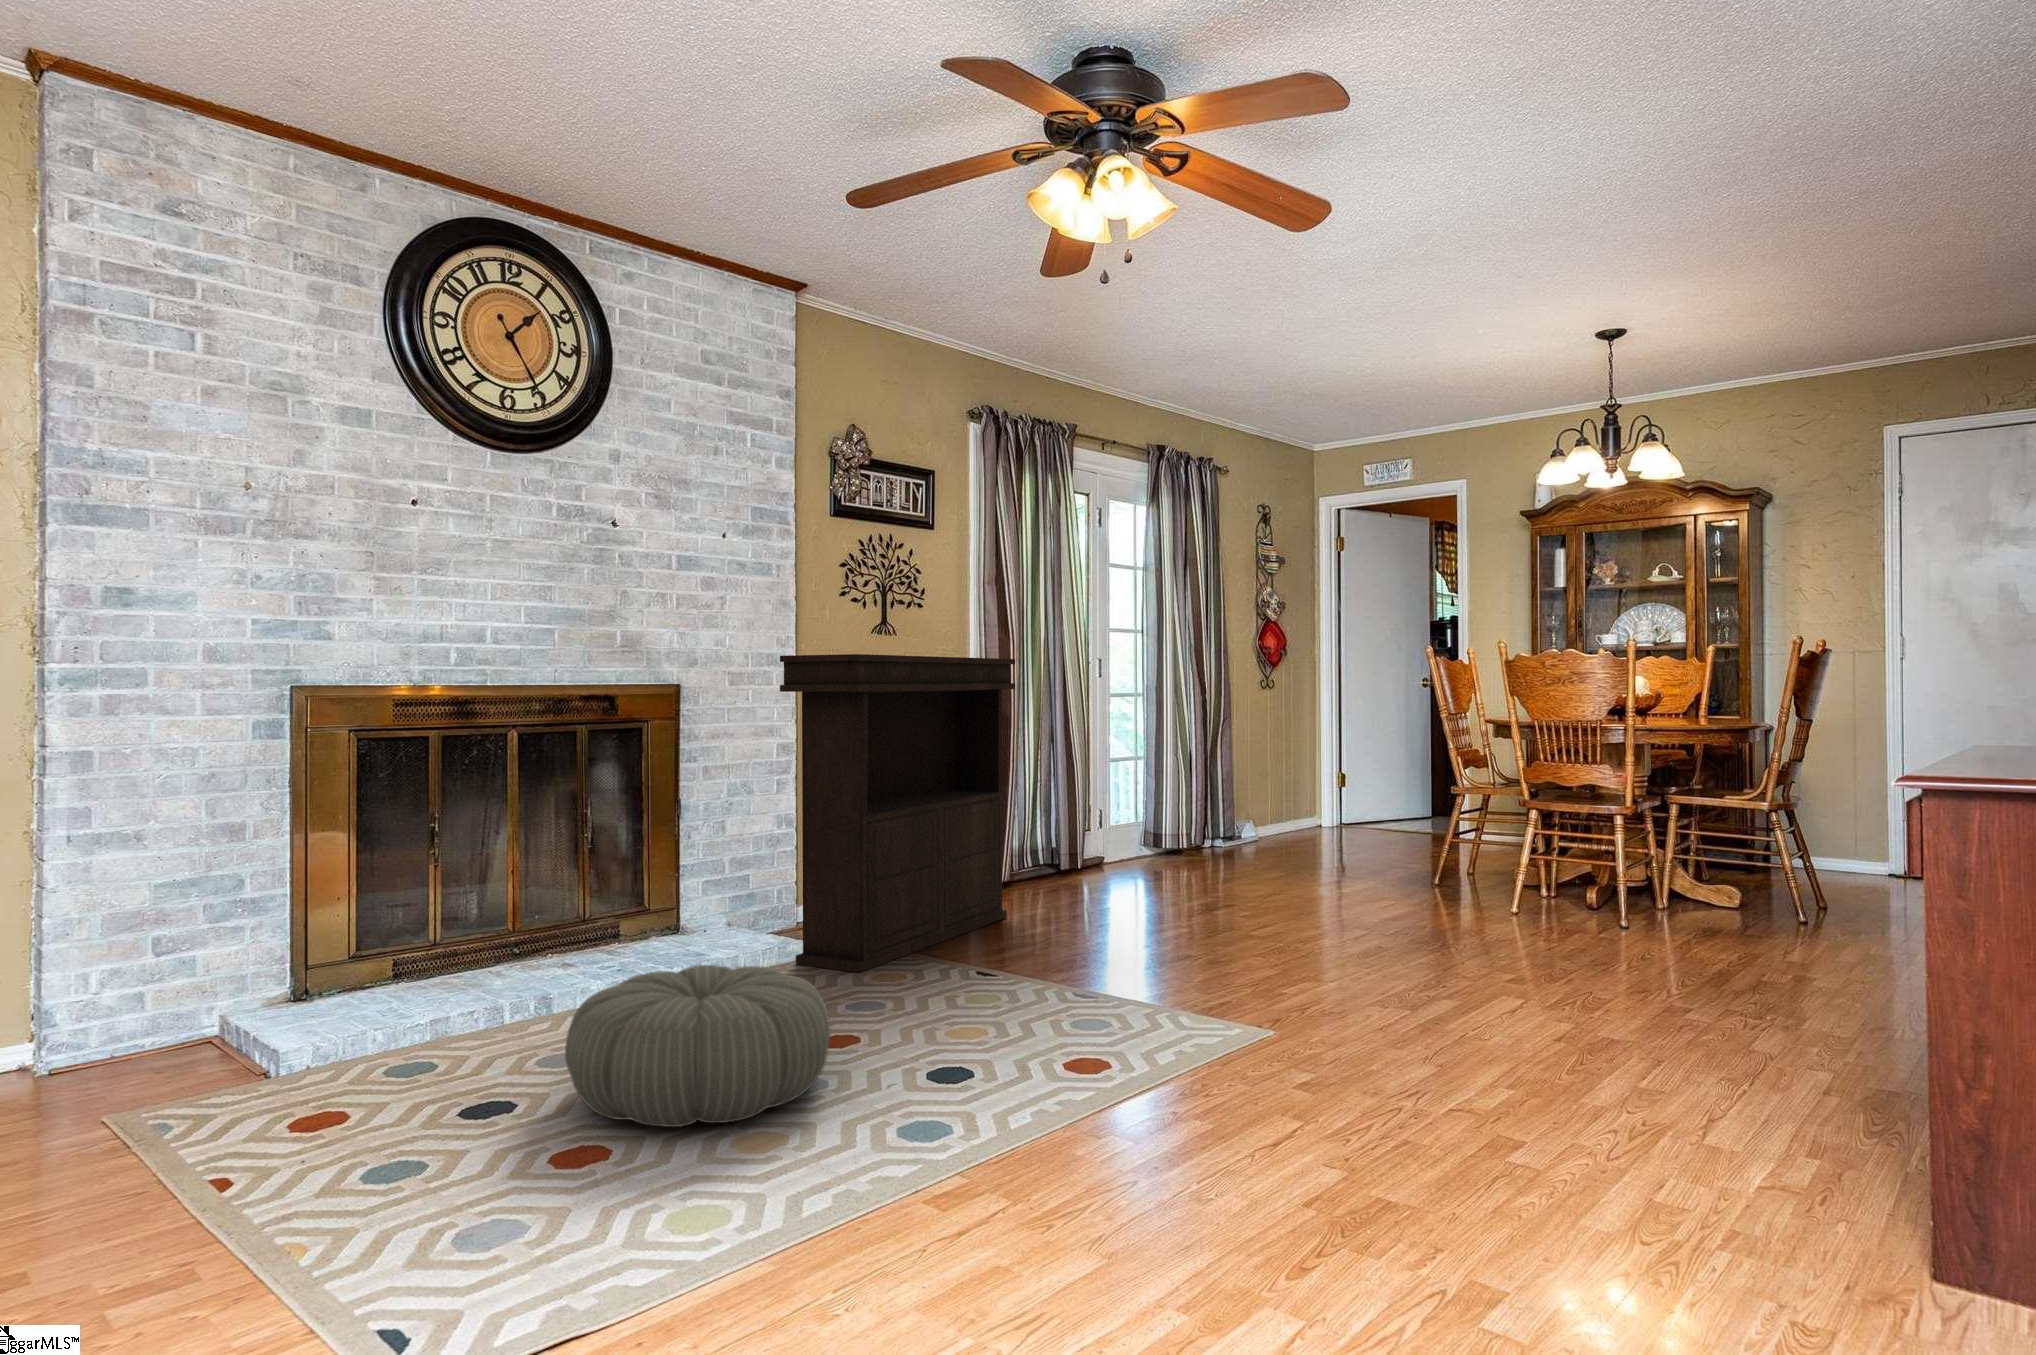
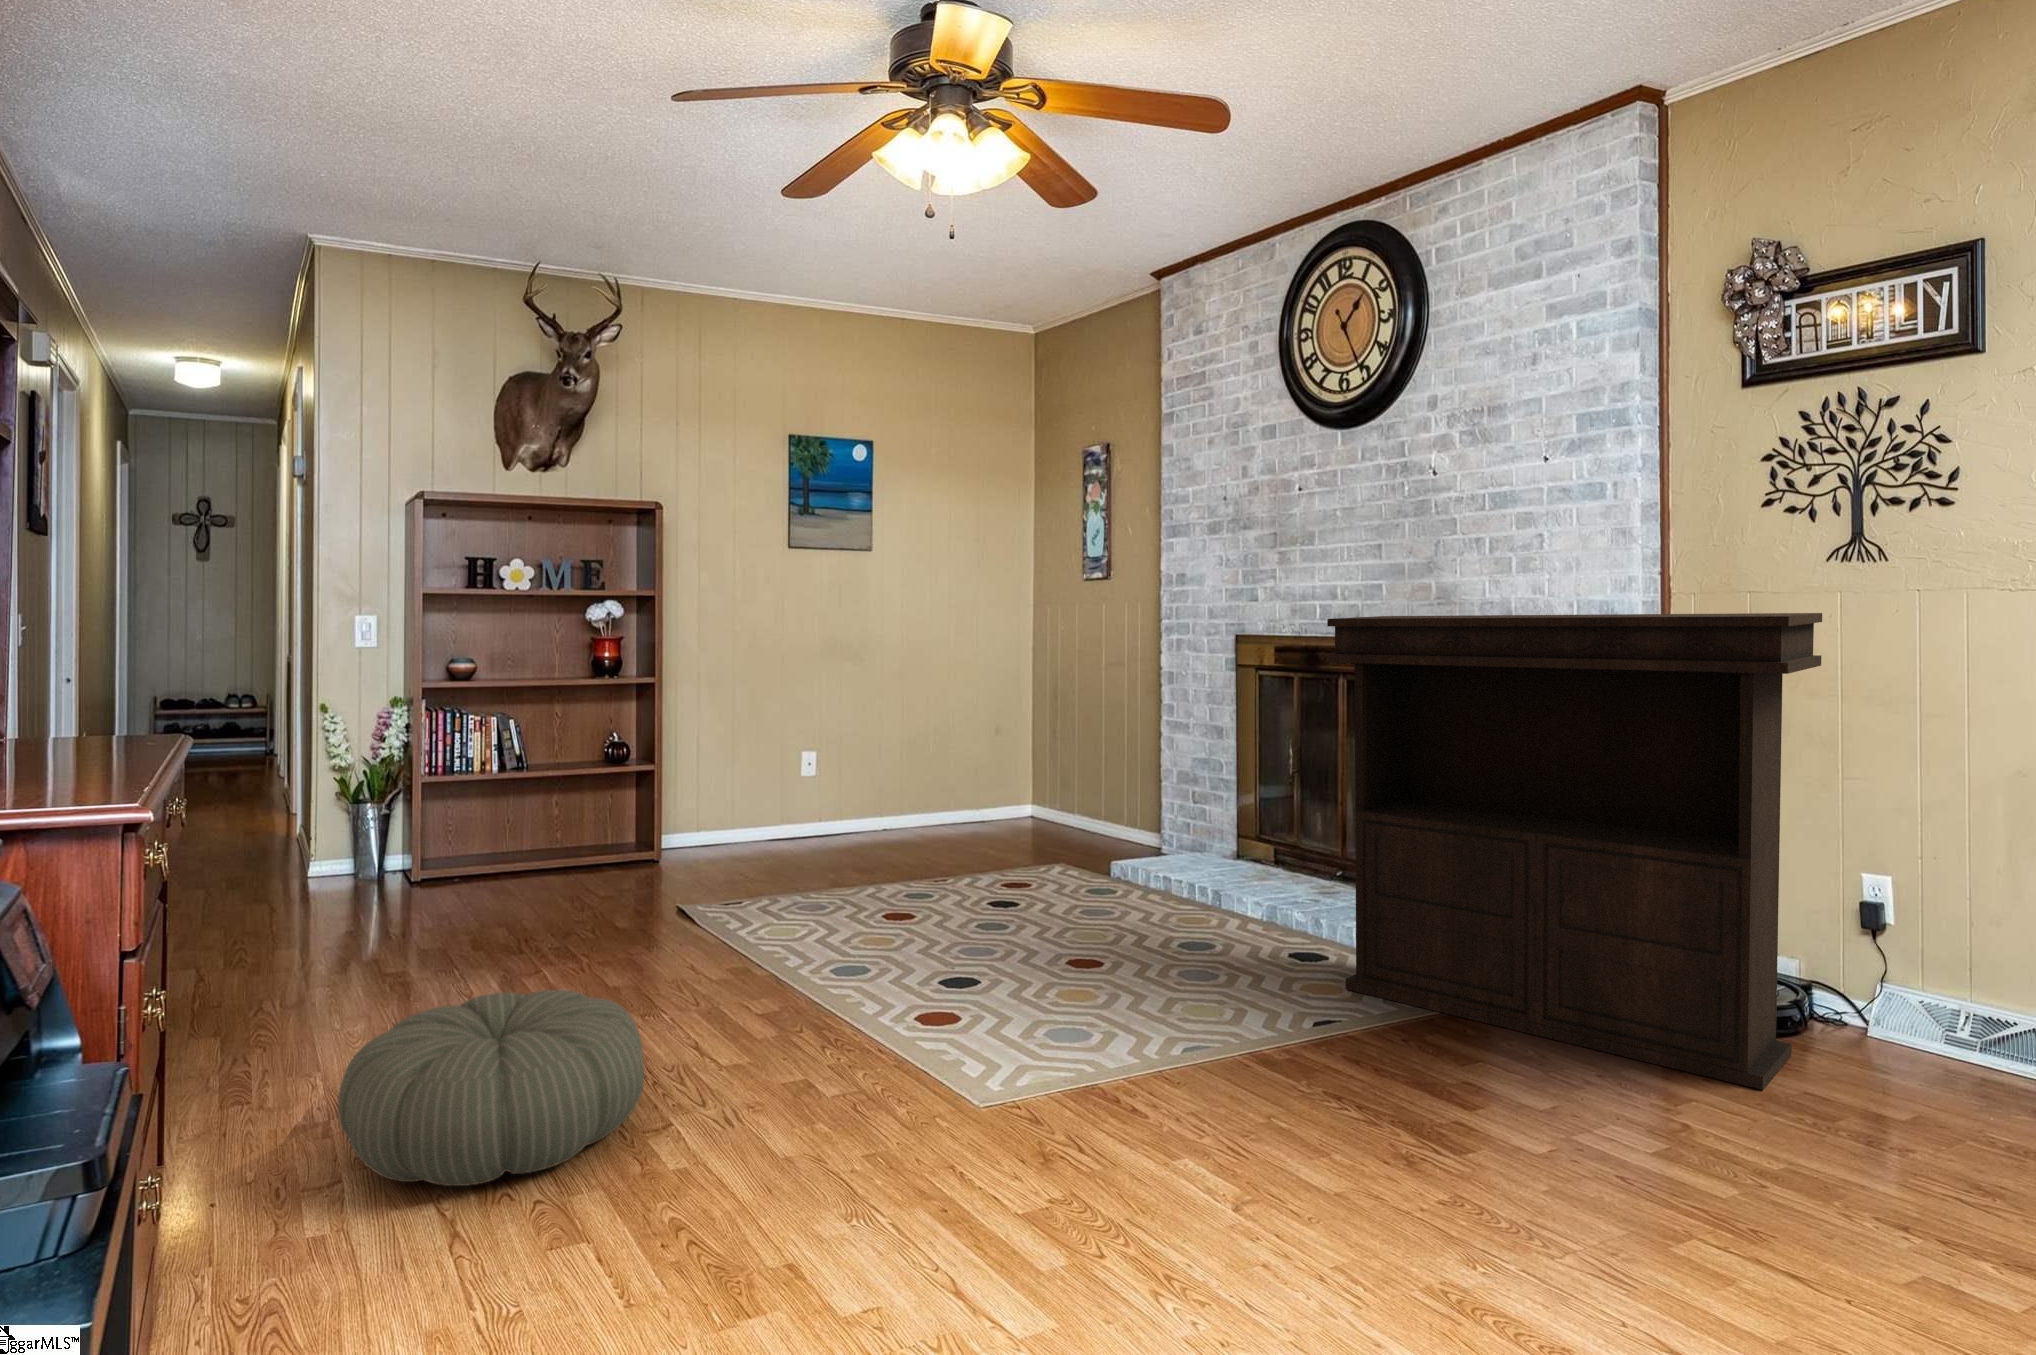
pouf: present [565,965,830,1127] -> present [338,990,644,1186]

